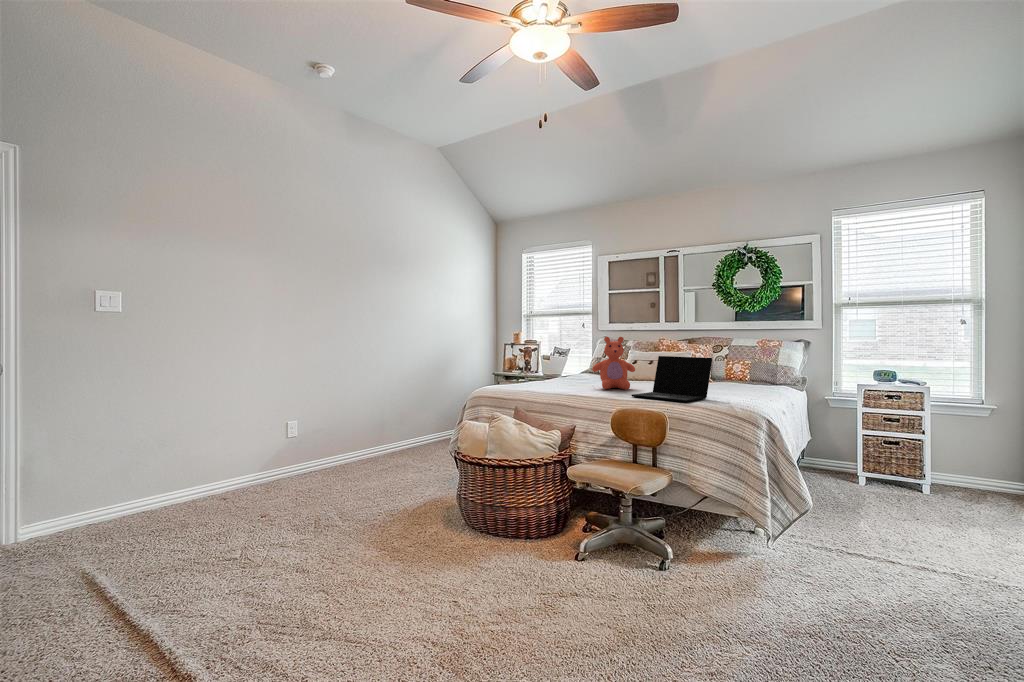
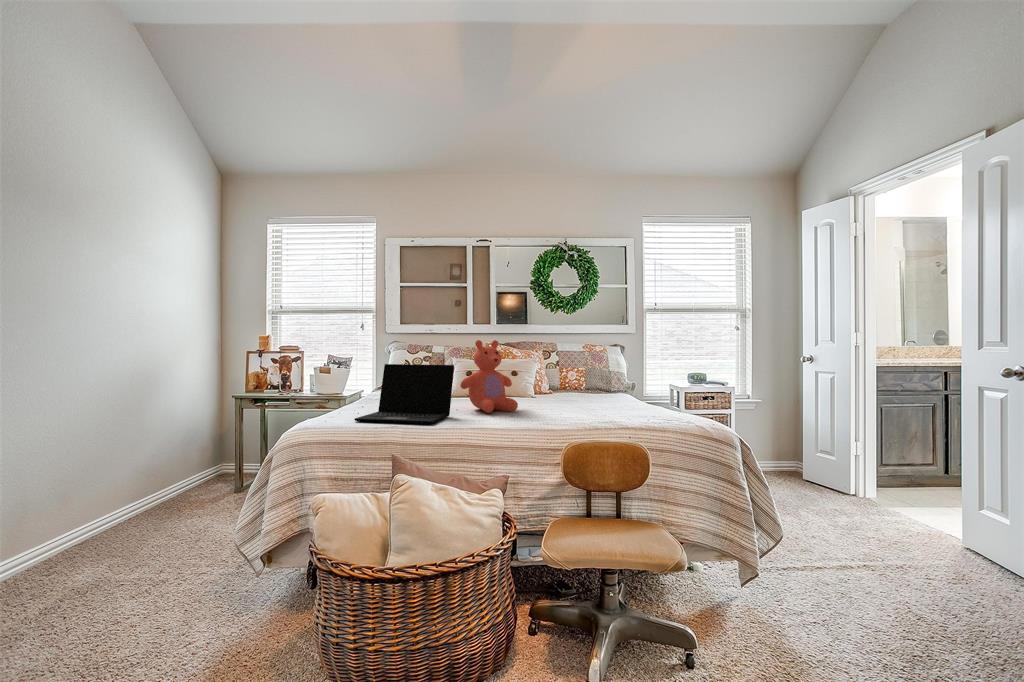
laptop: present [631,356,712,402] -> present [355,364,454,424]

